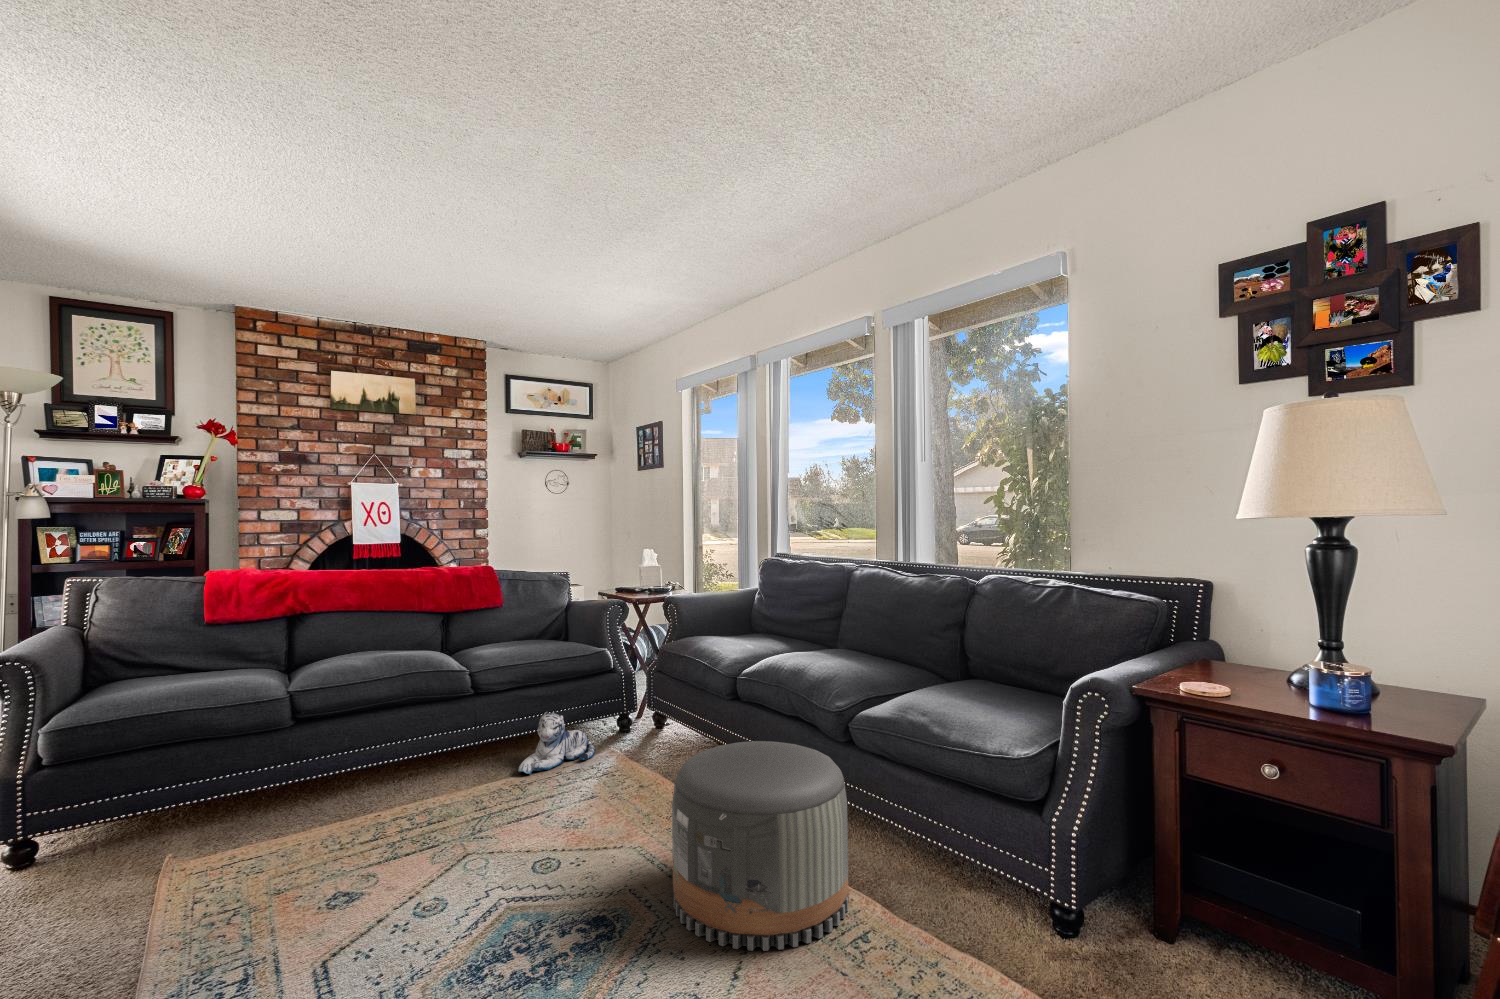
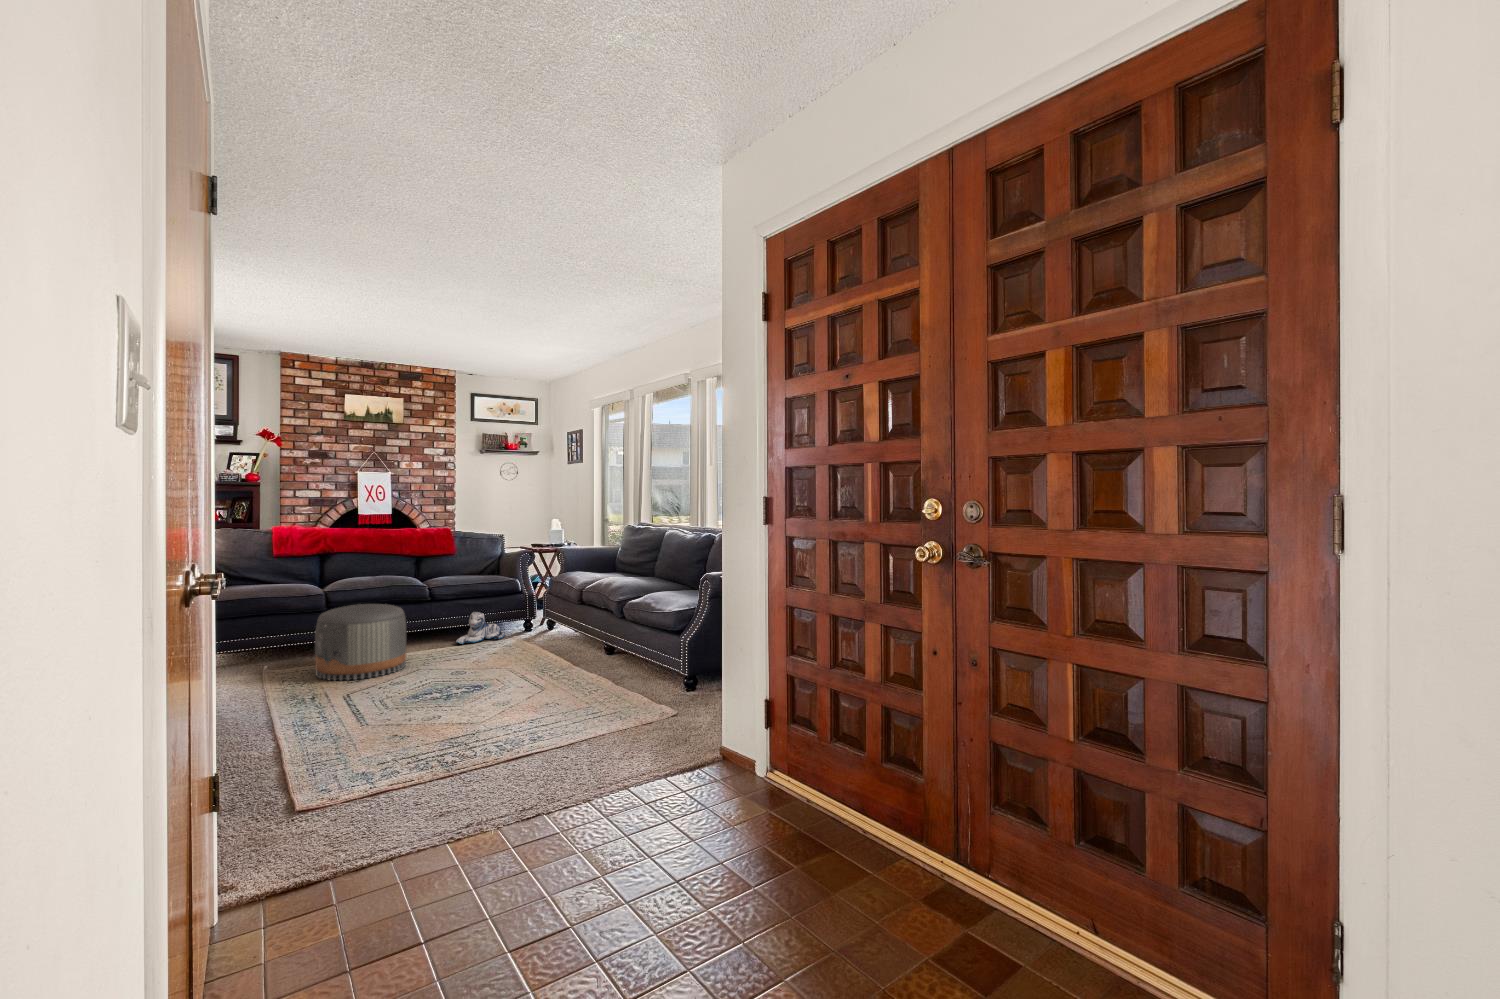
pouf: present [672,741,849,951] -> present [315,604,406,681]

